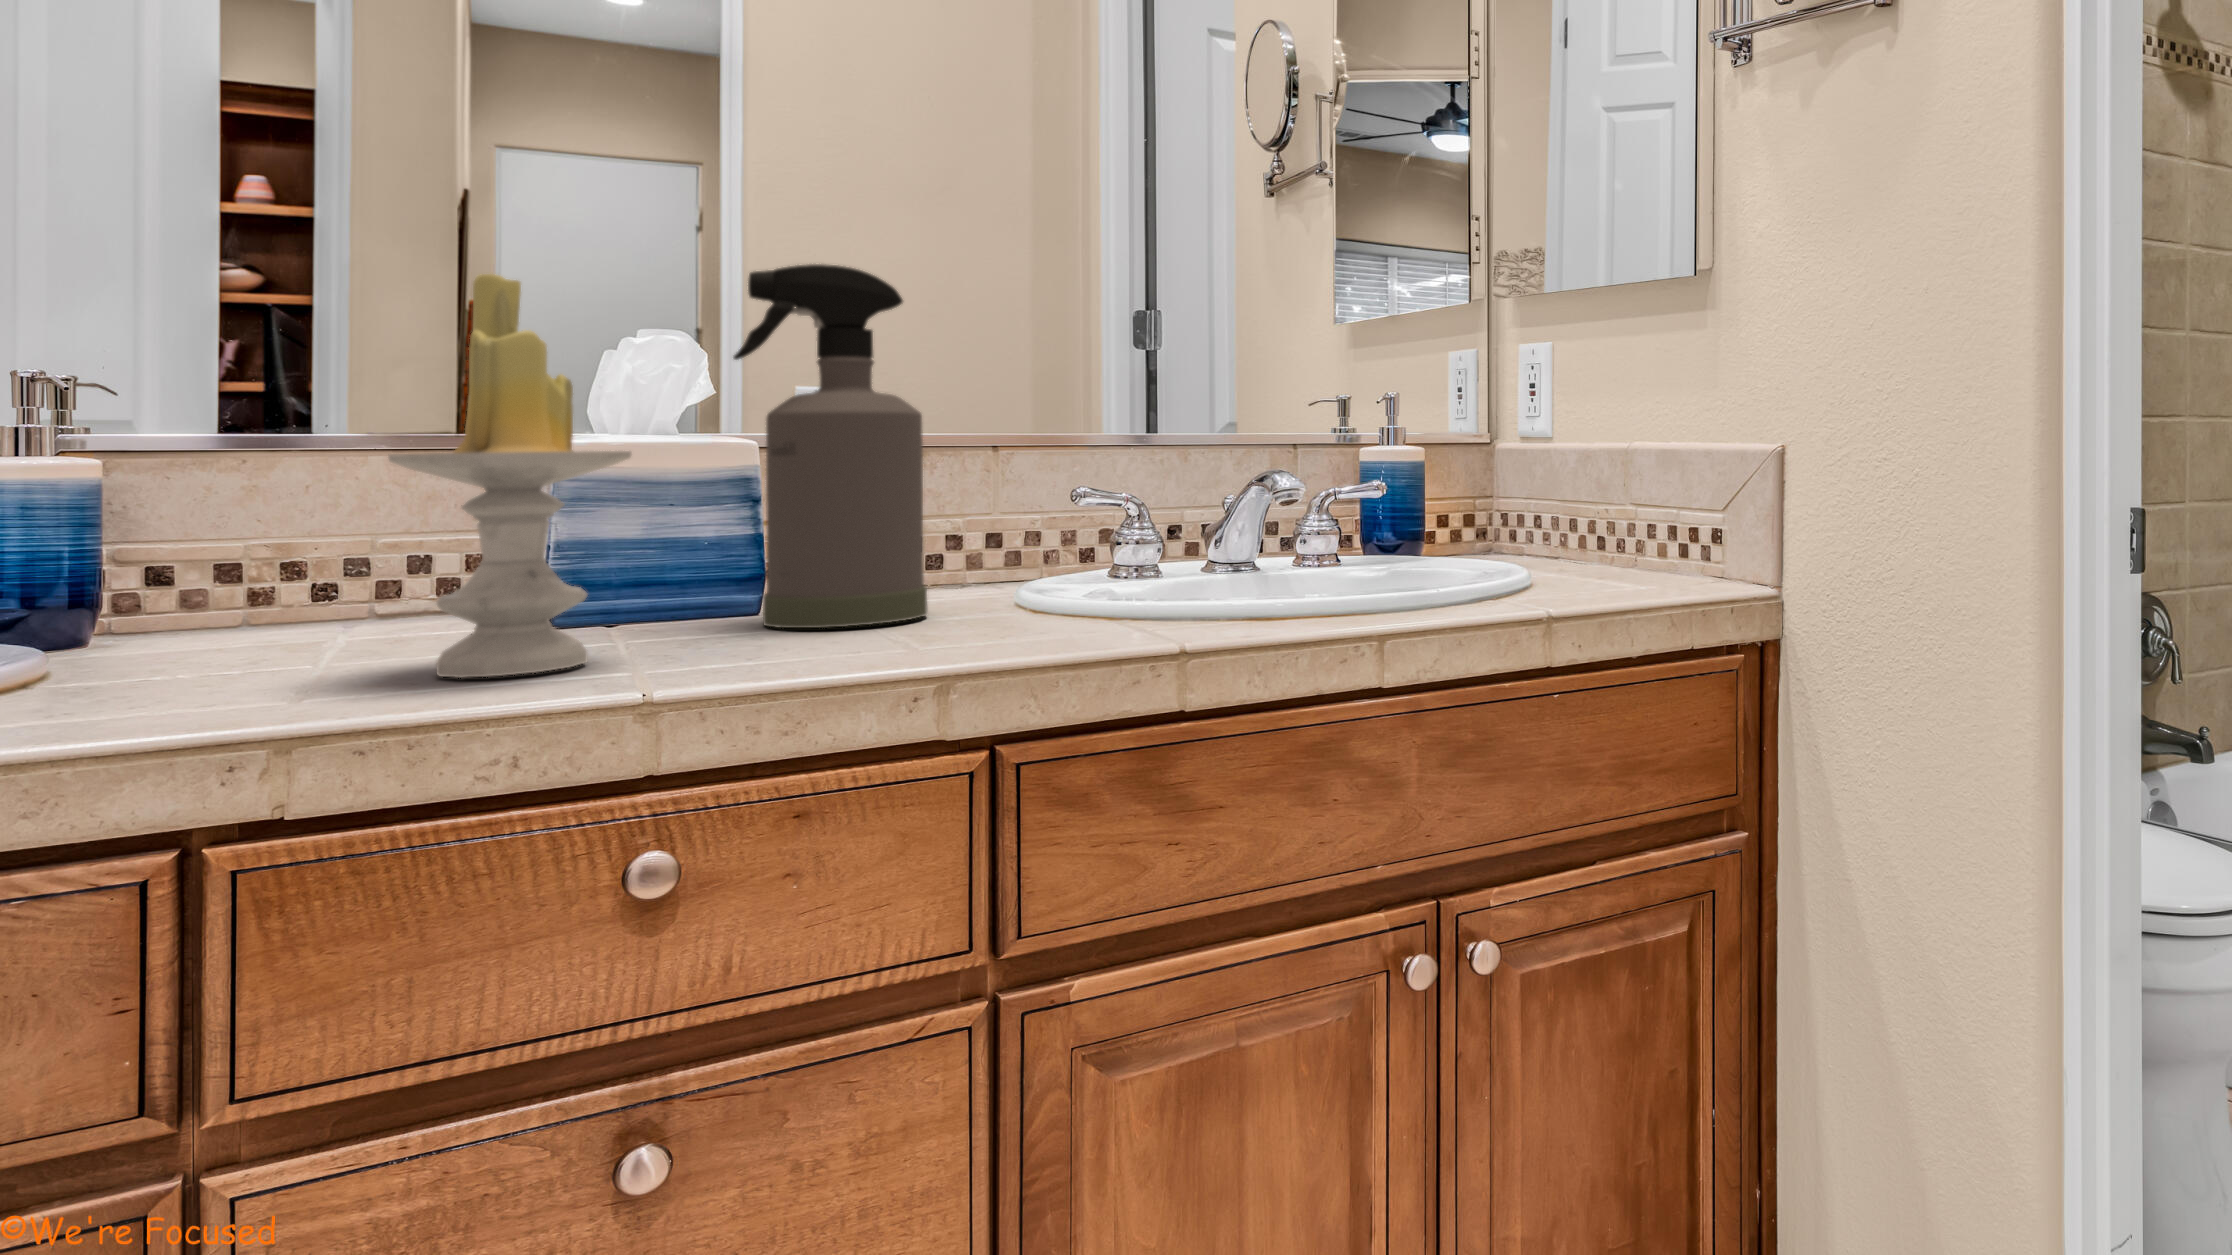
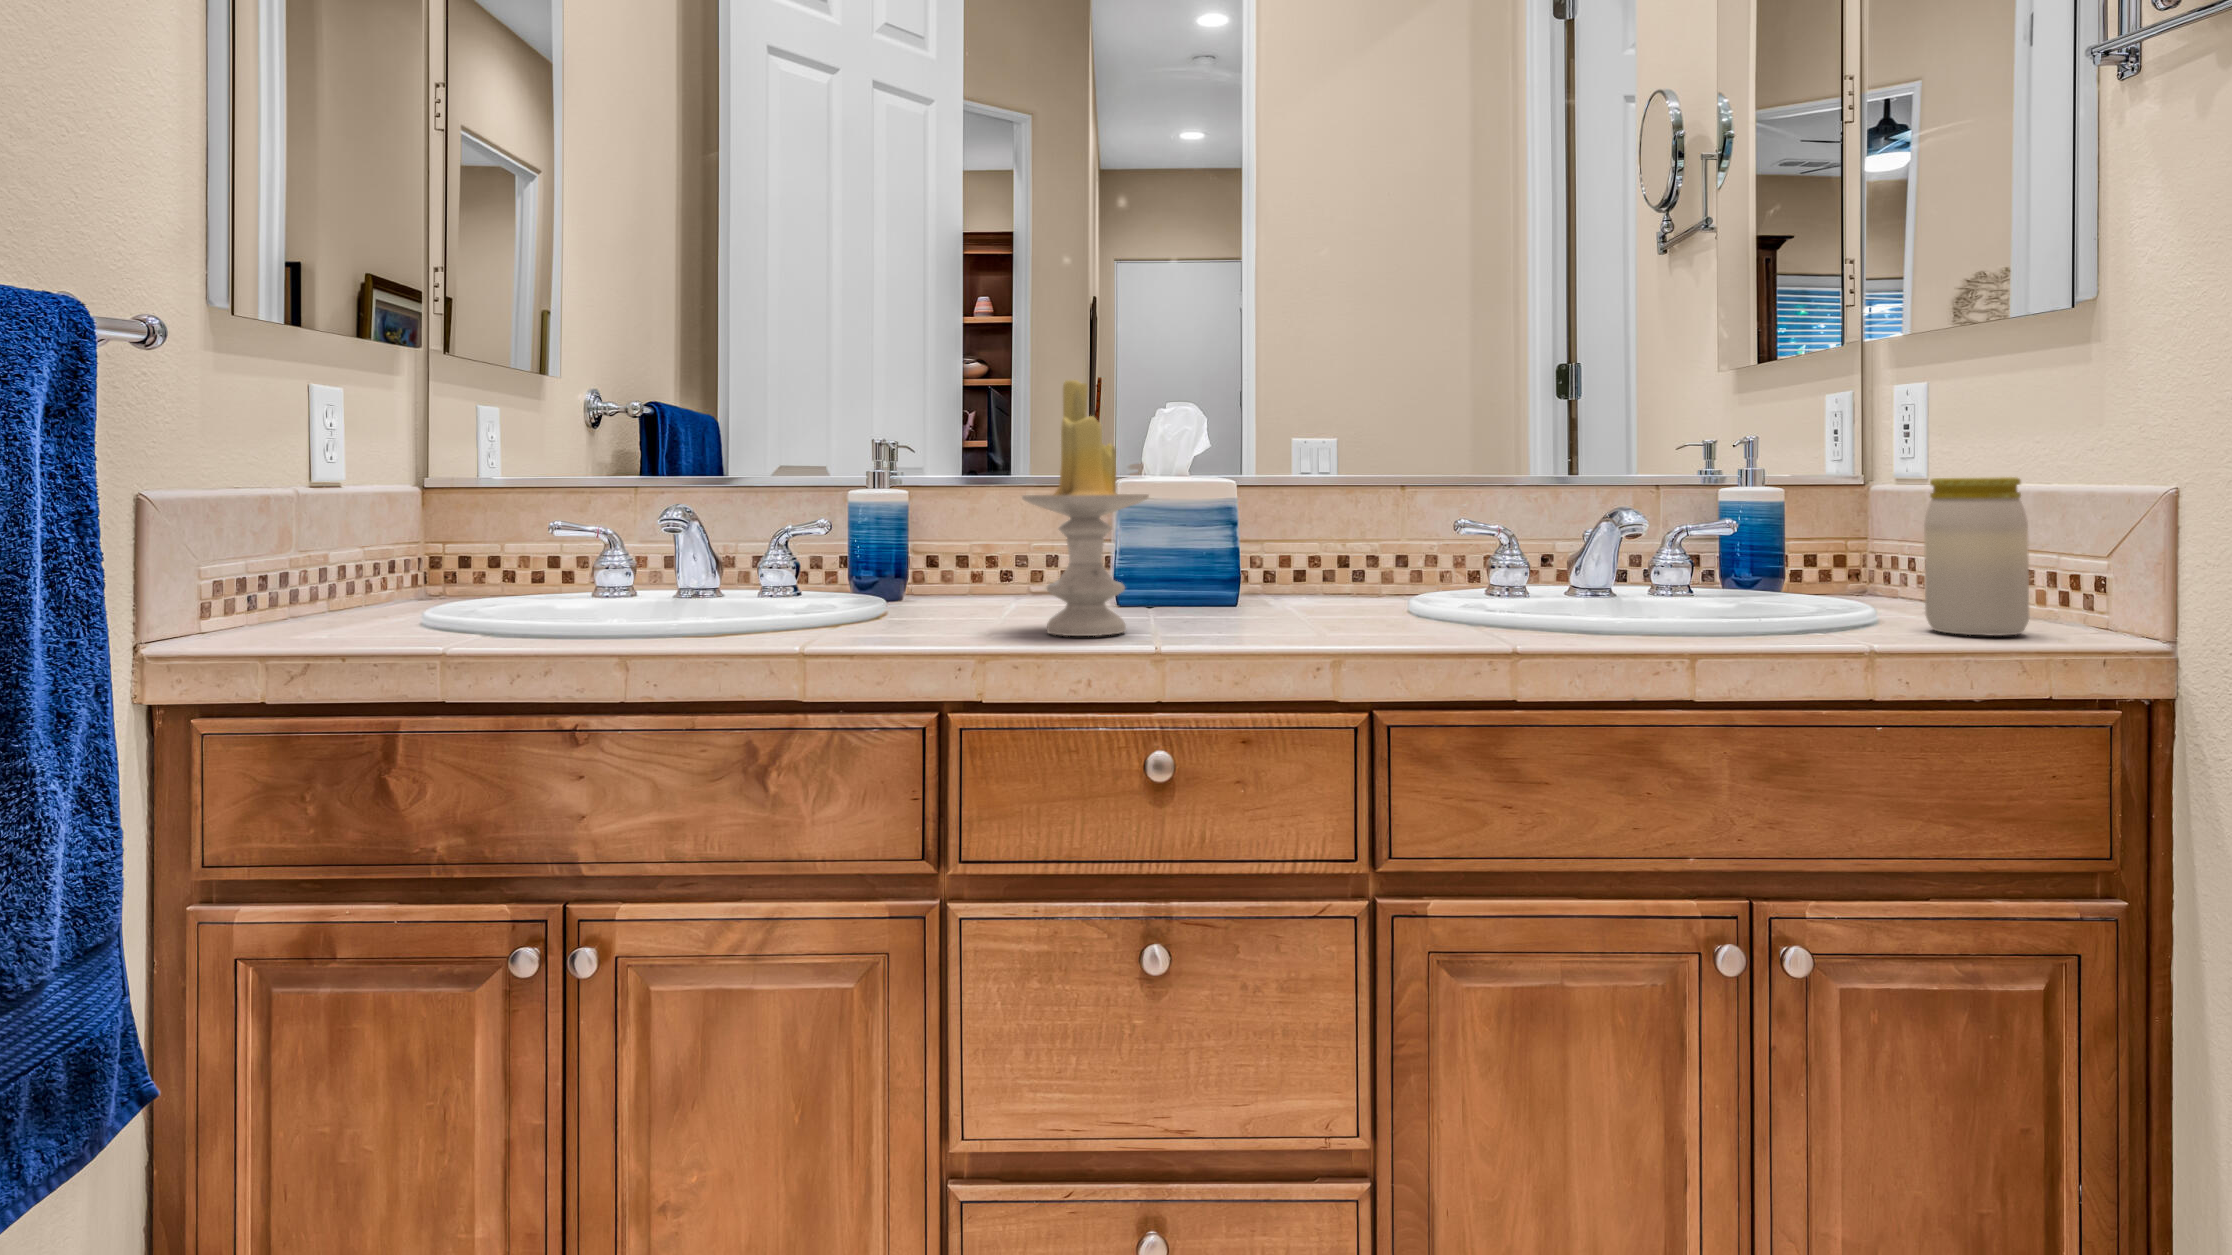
spray bottle: present [733,264,927,628] -> none [1211,357,1340,620]
jar: none [1577,429,1669,590] -> present [1924,477,2029,636]

